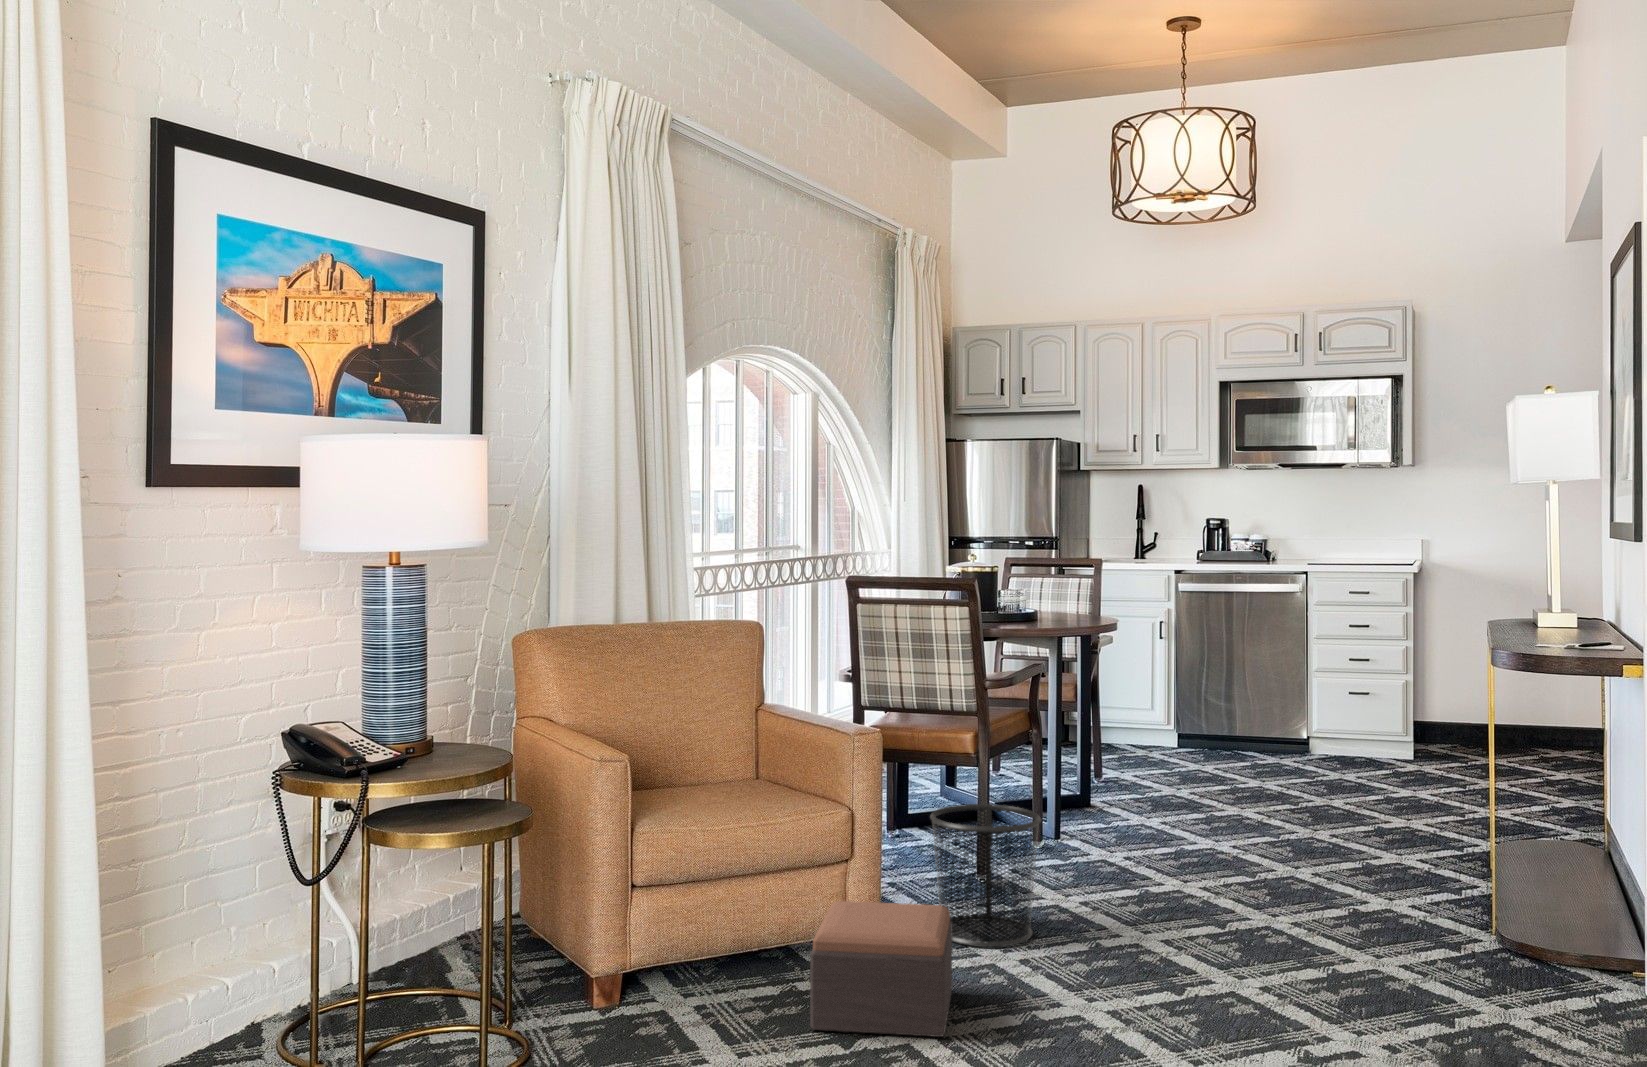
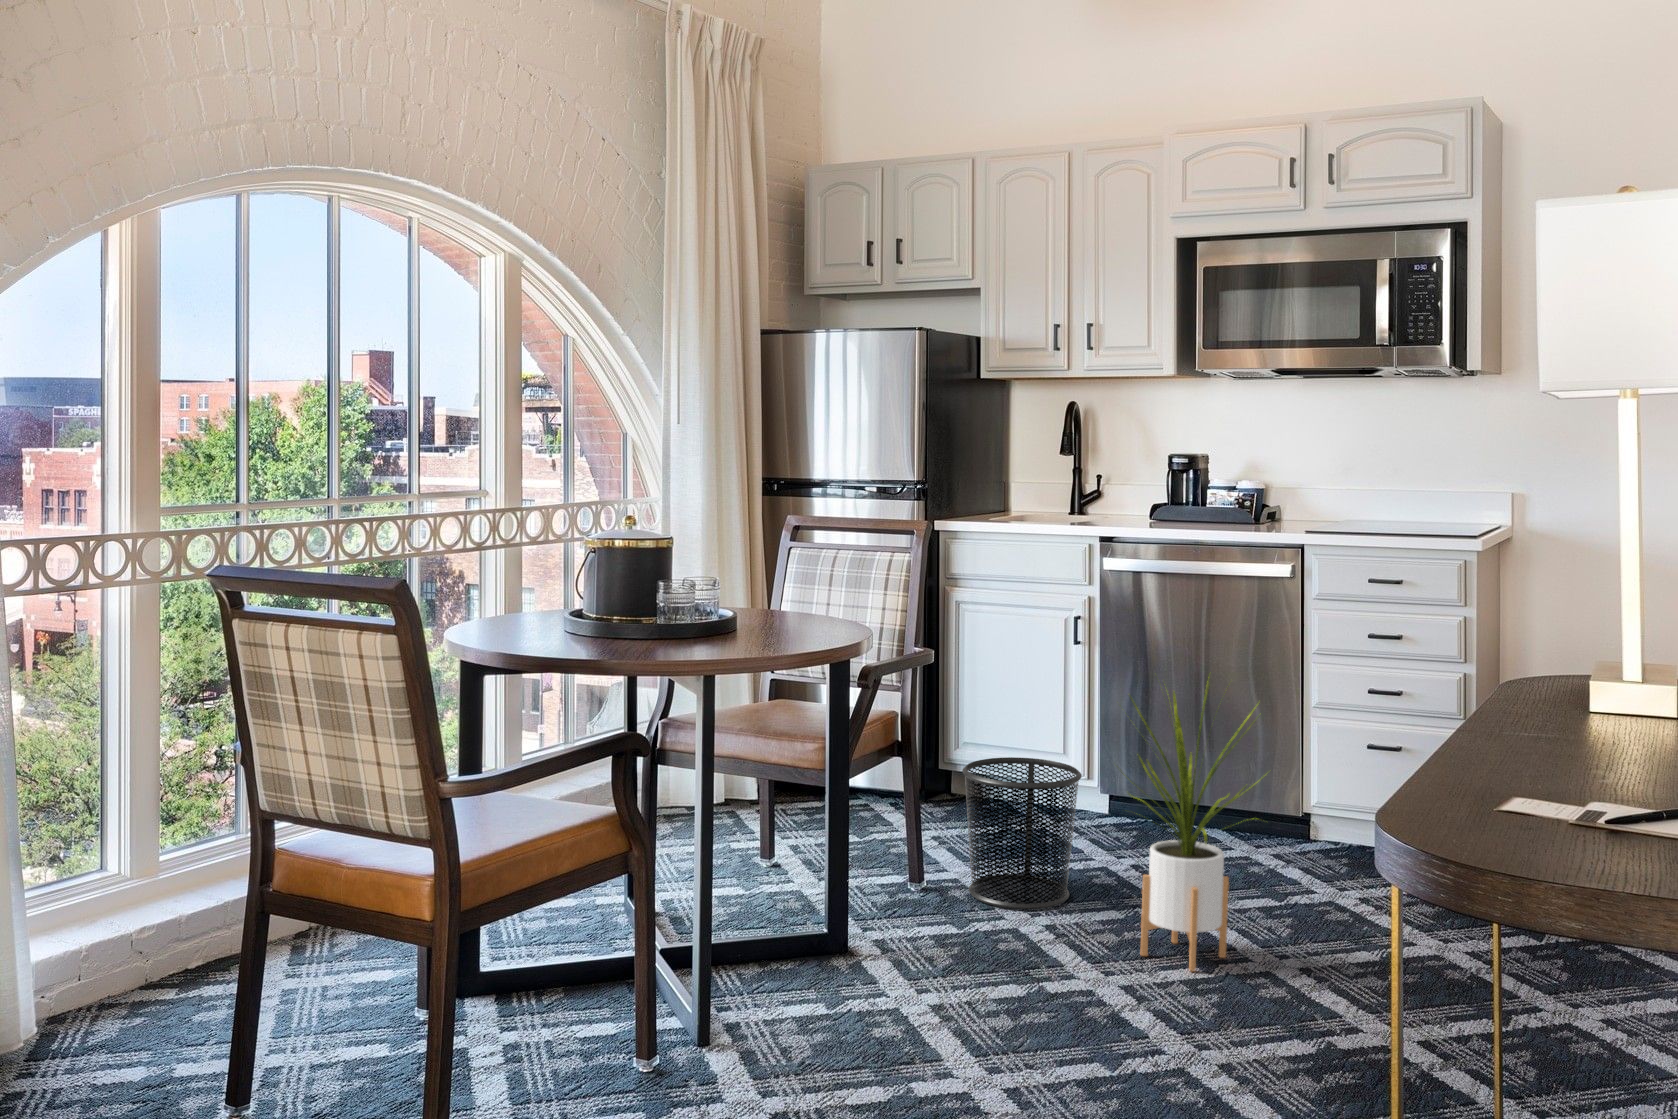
house plant: none [1083,716,1230,996] -> present [1123,689,1264,972]
footstool: present [810,901,952,1037] -> none [799,855,963,1003]

